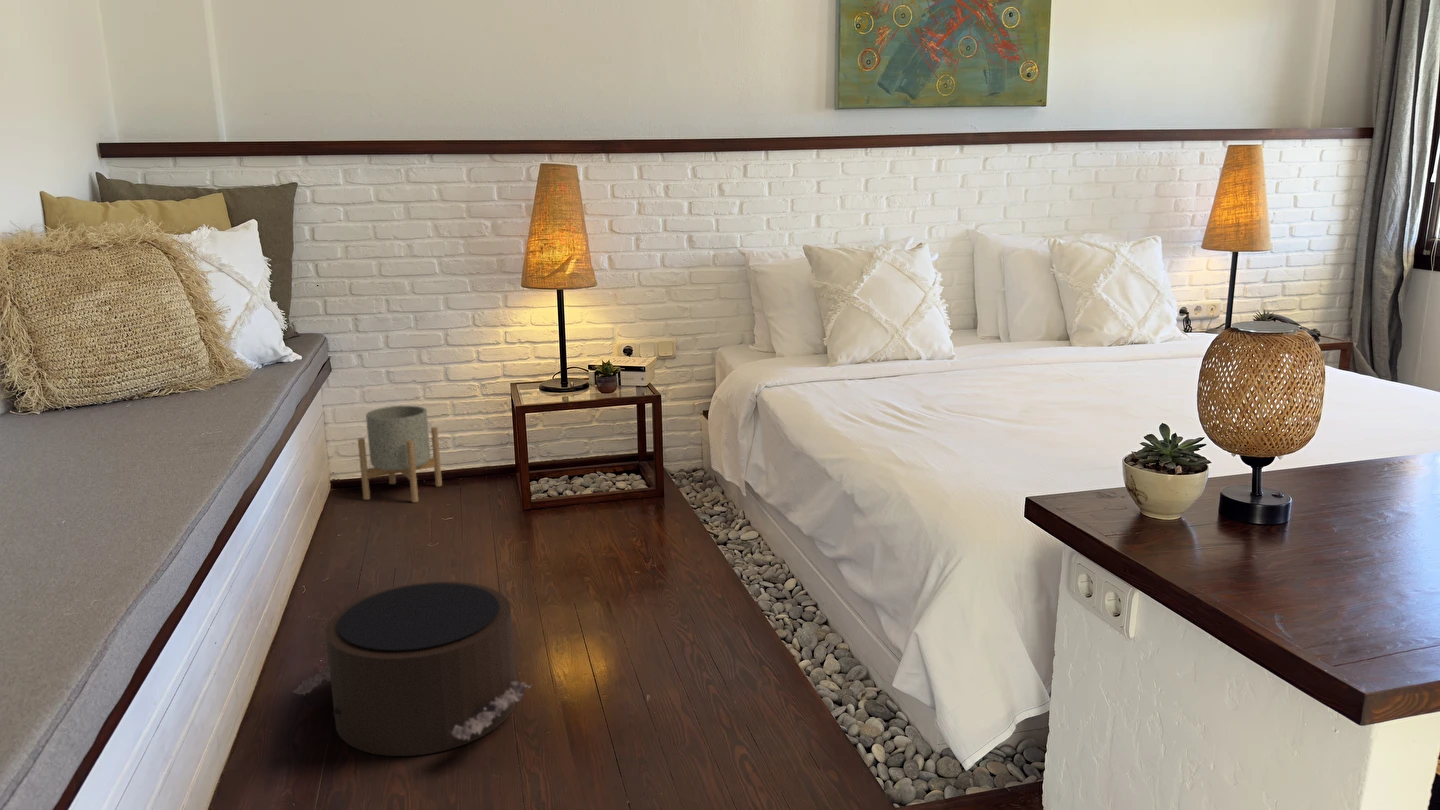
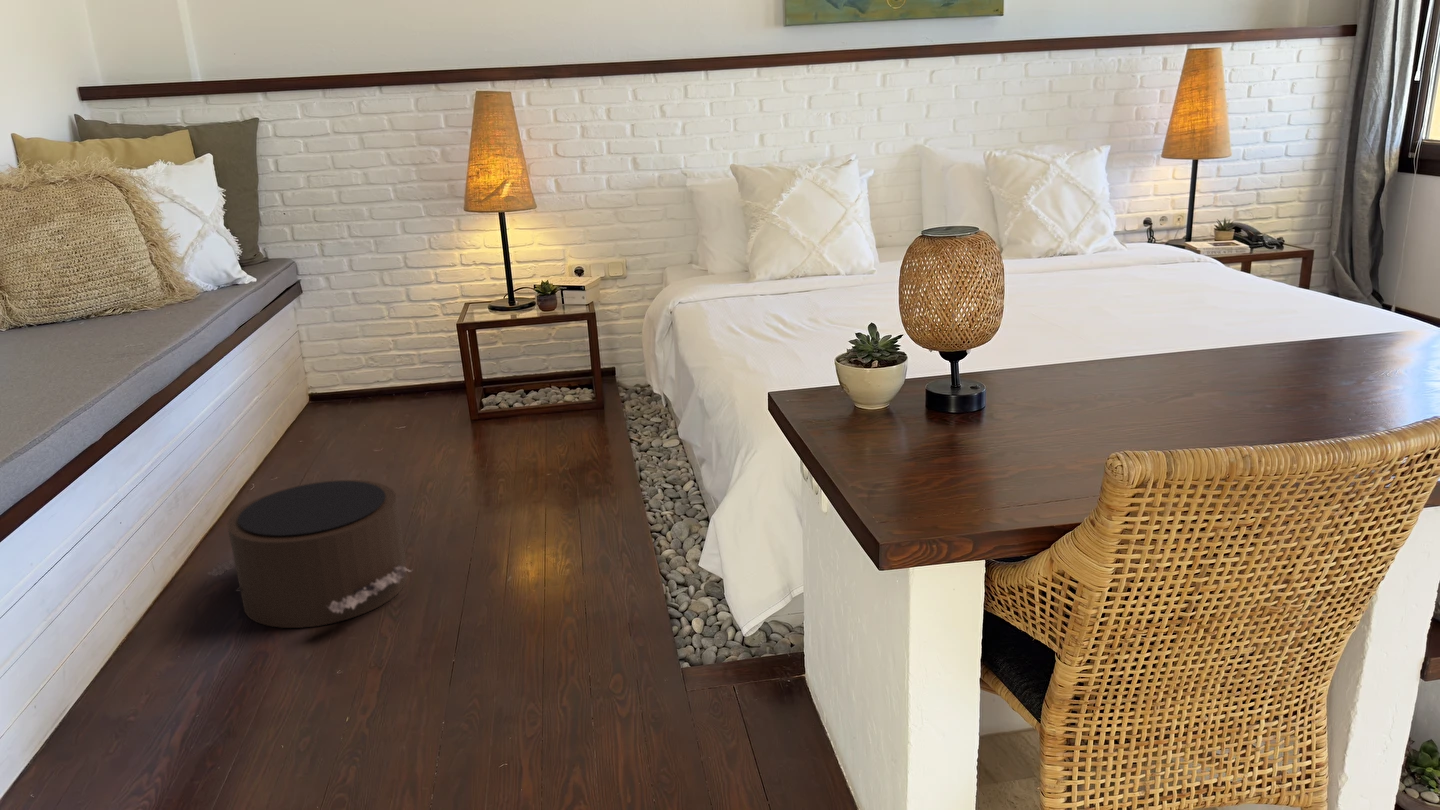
planter: present [358,406,442,502] -> none [324,326,408,416]

